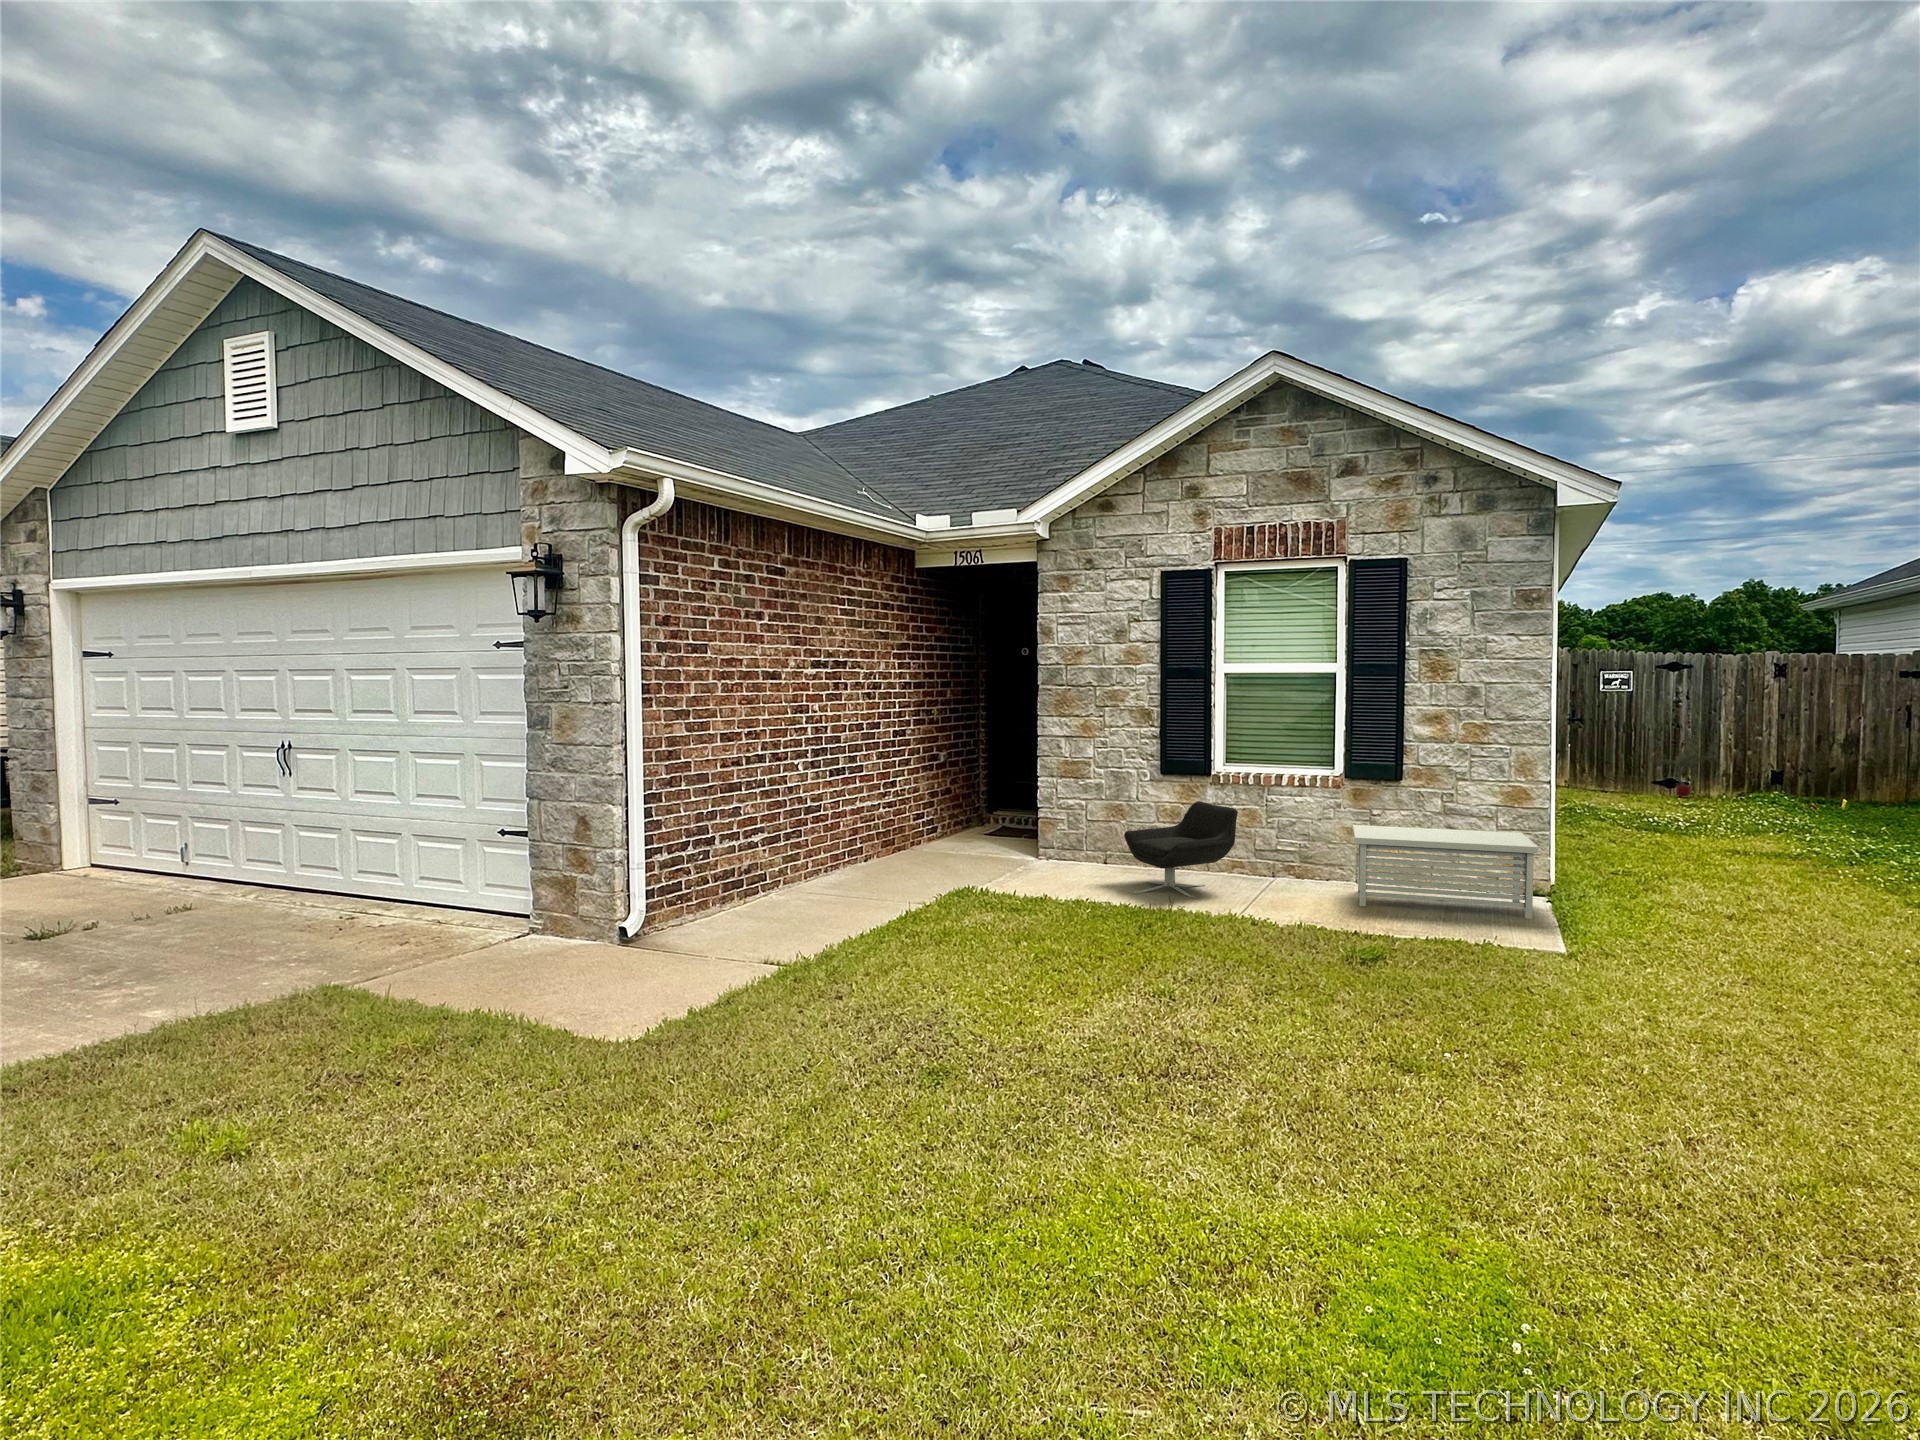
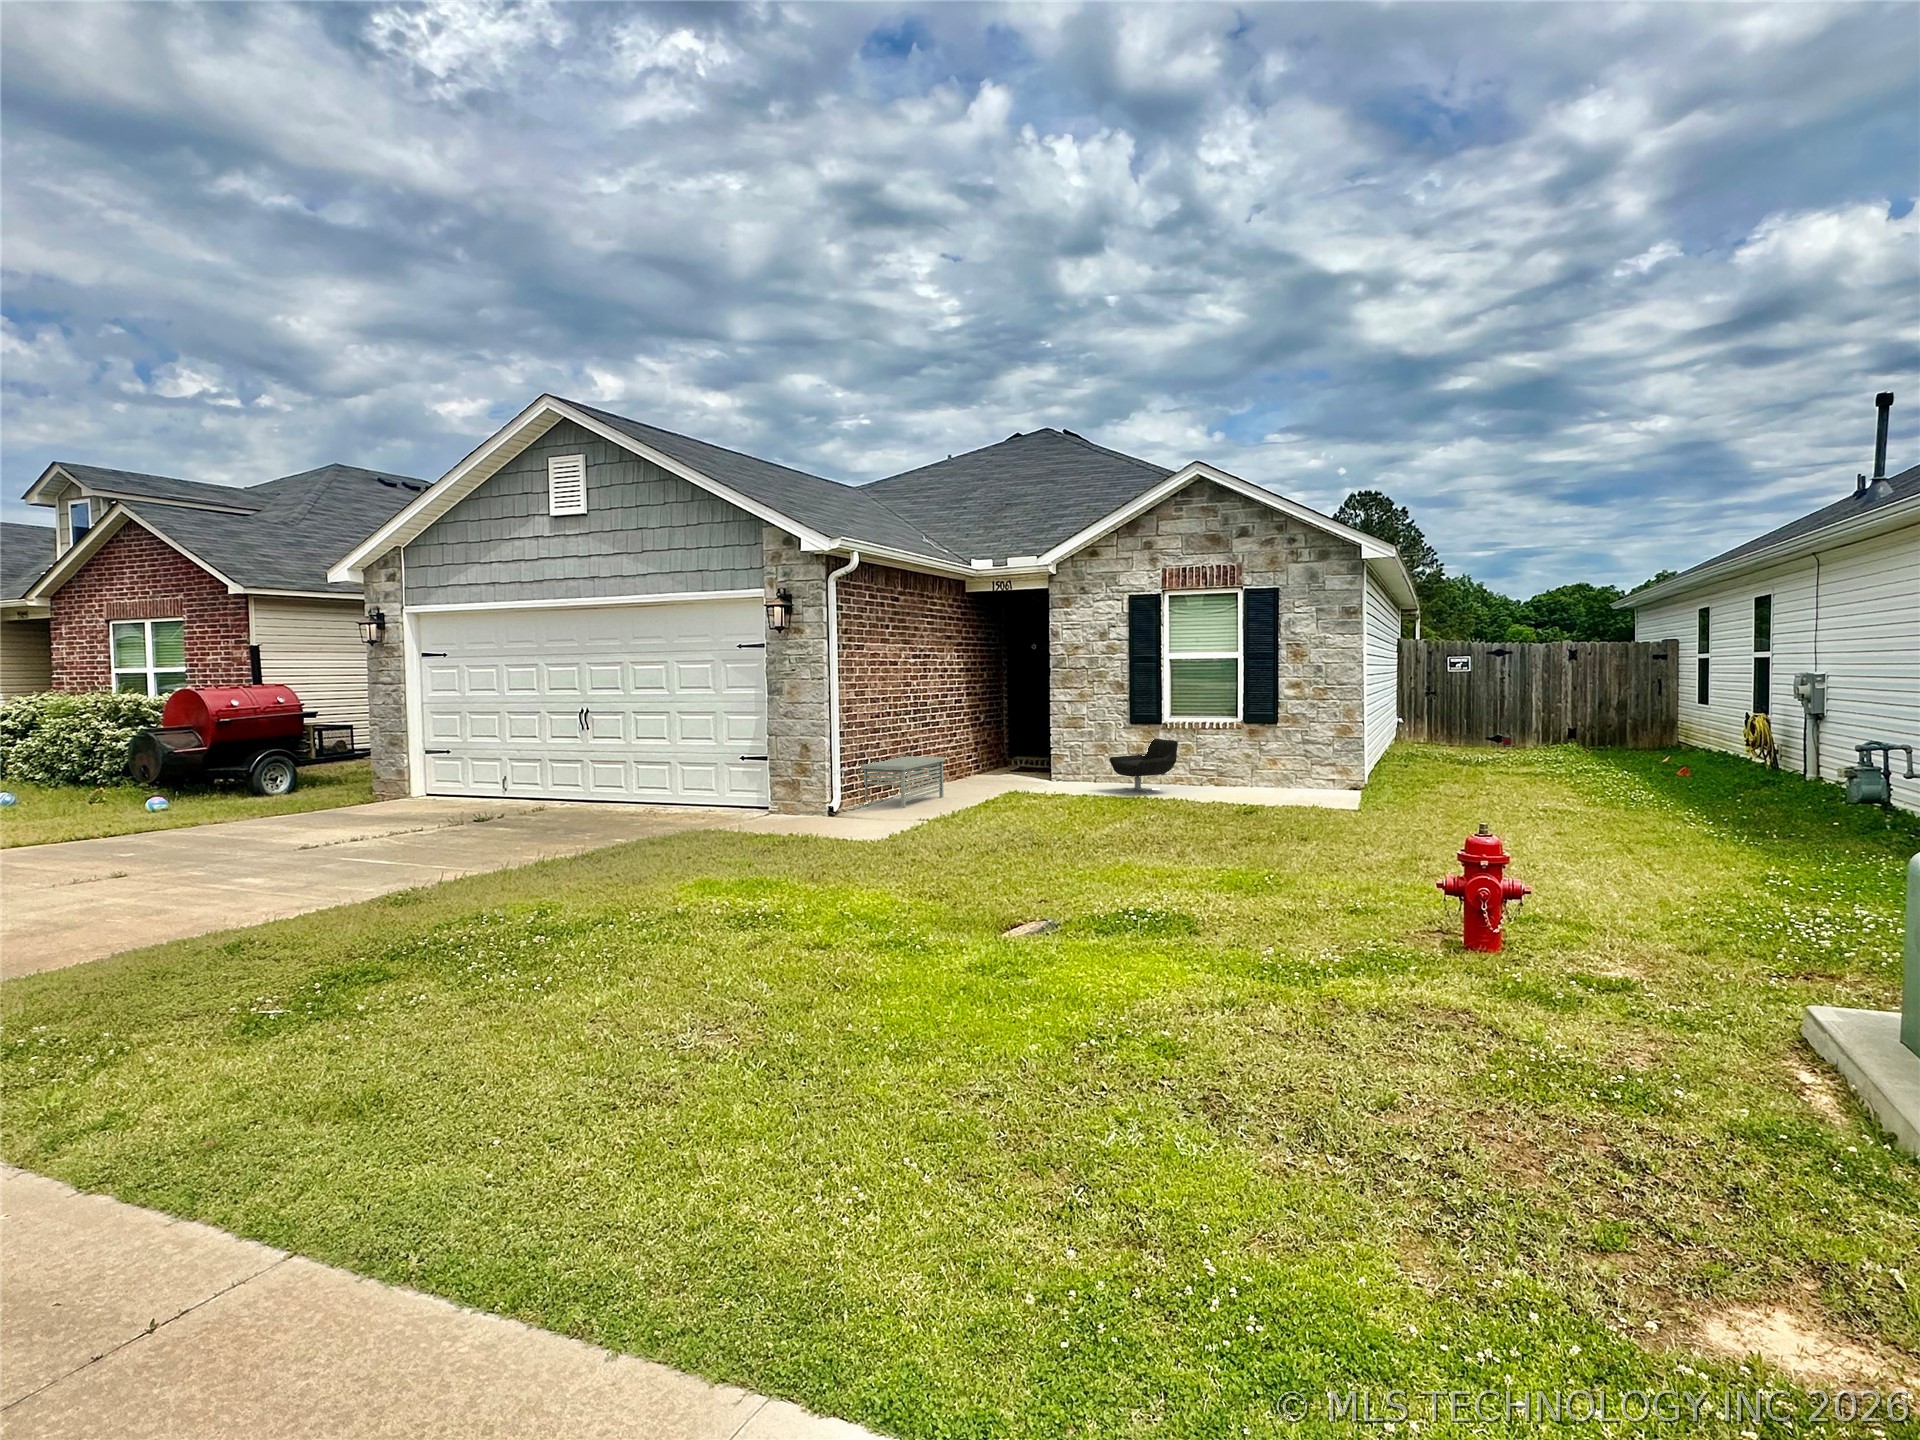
storage bench: present [1353,825,1538,919] -> present [861,756,945,808]

